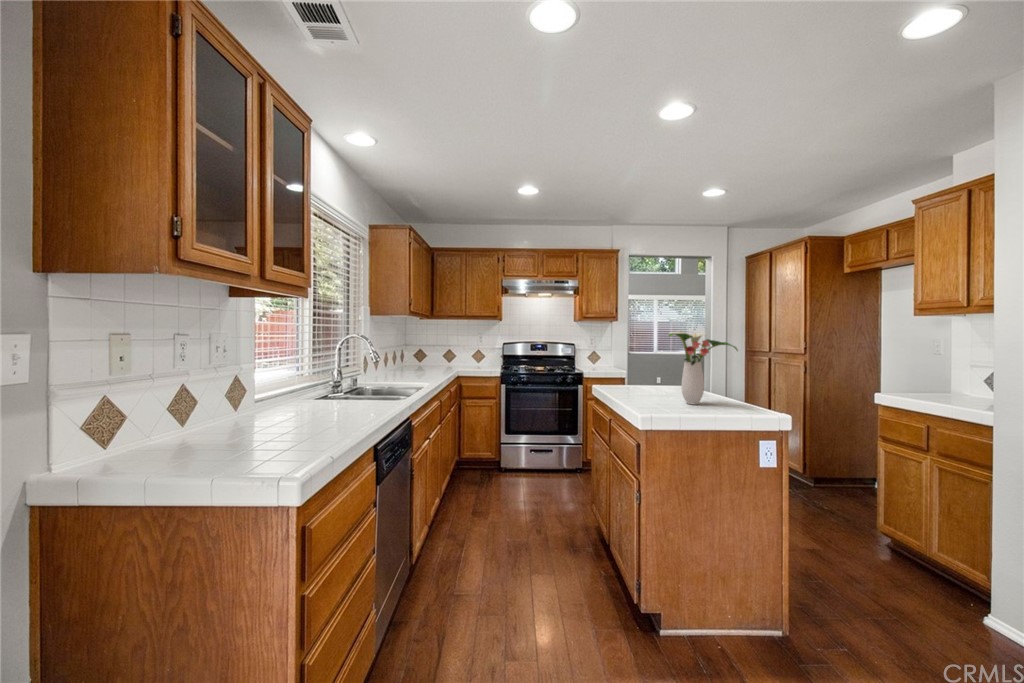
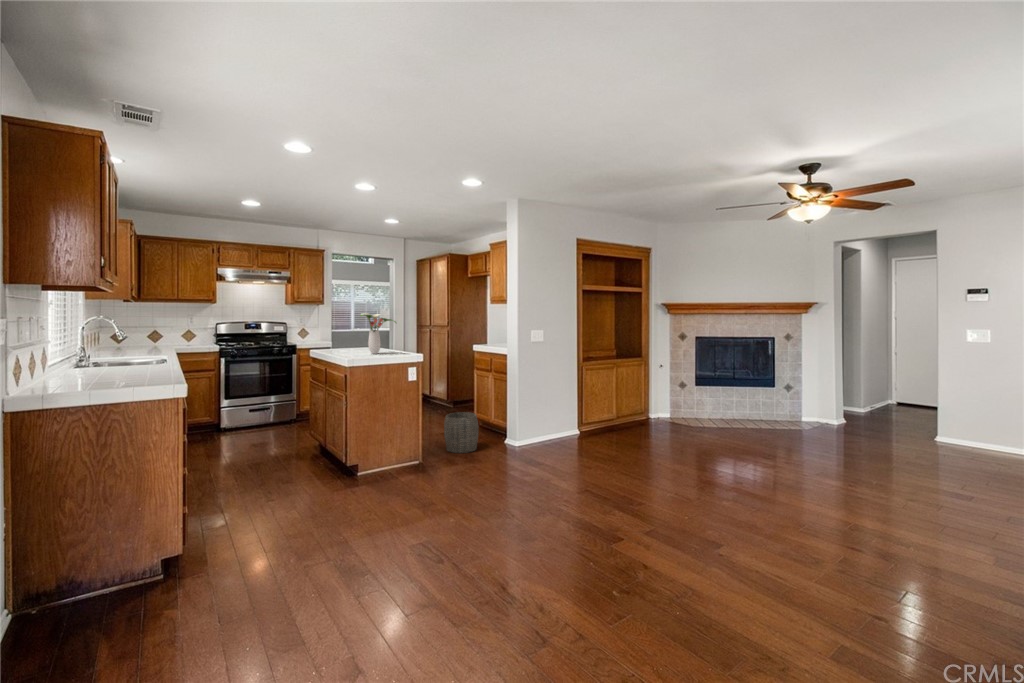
woven basket: none [831,531,922,635] -> present [444,412,478,453]

